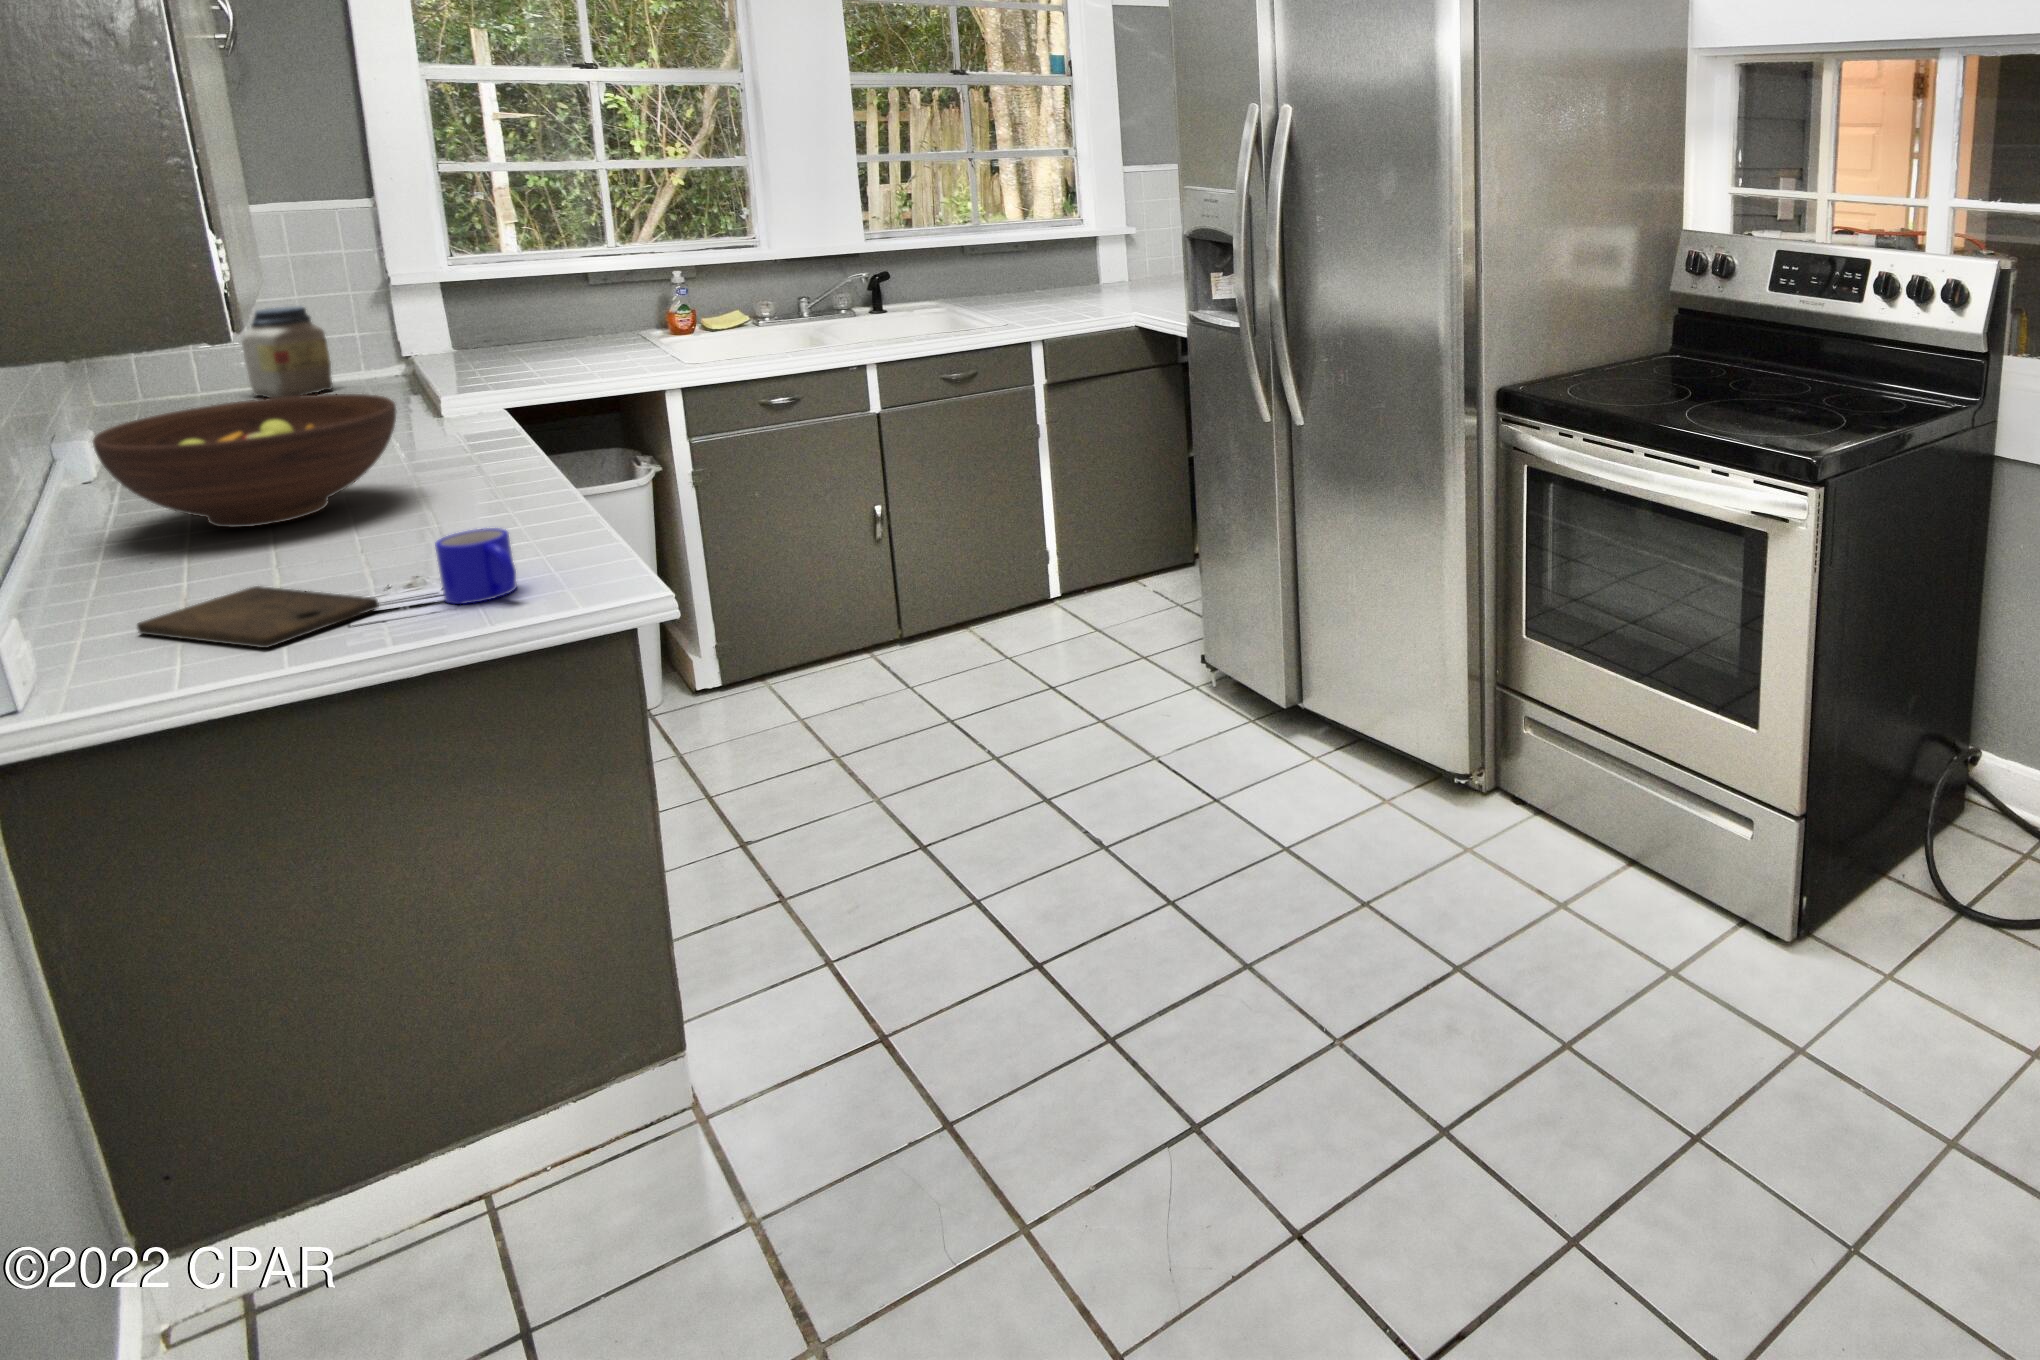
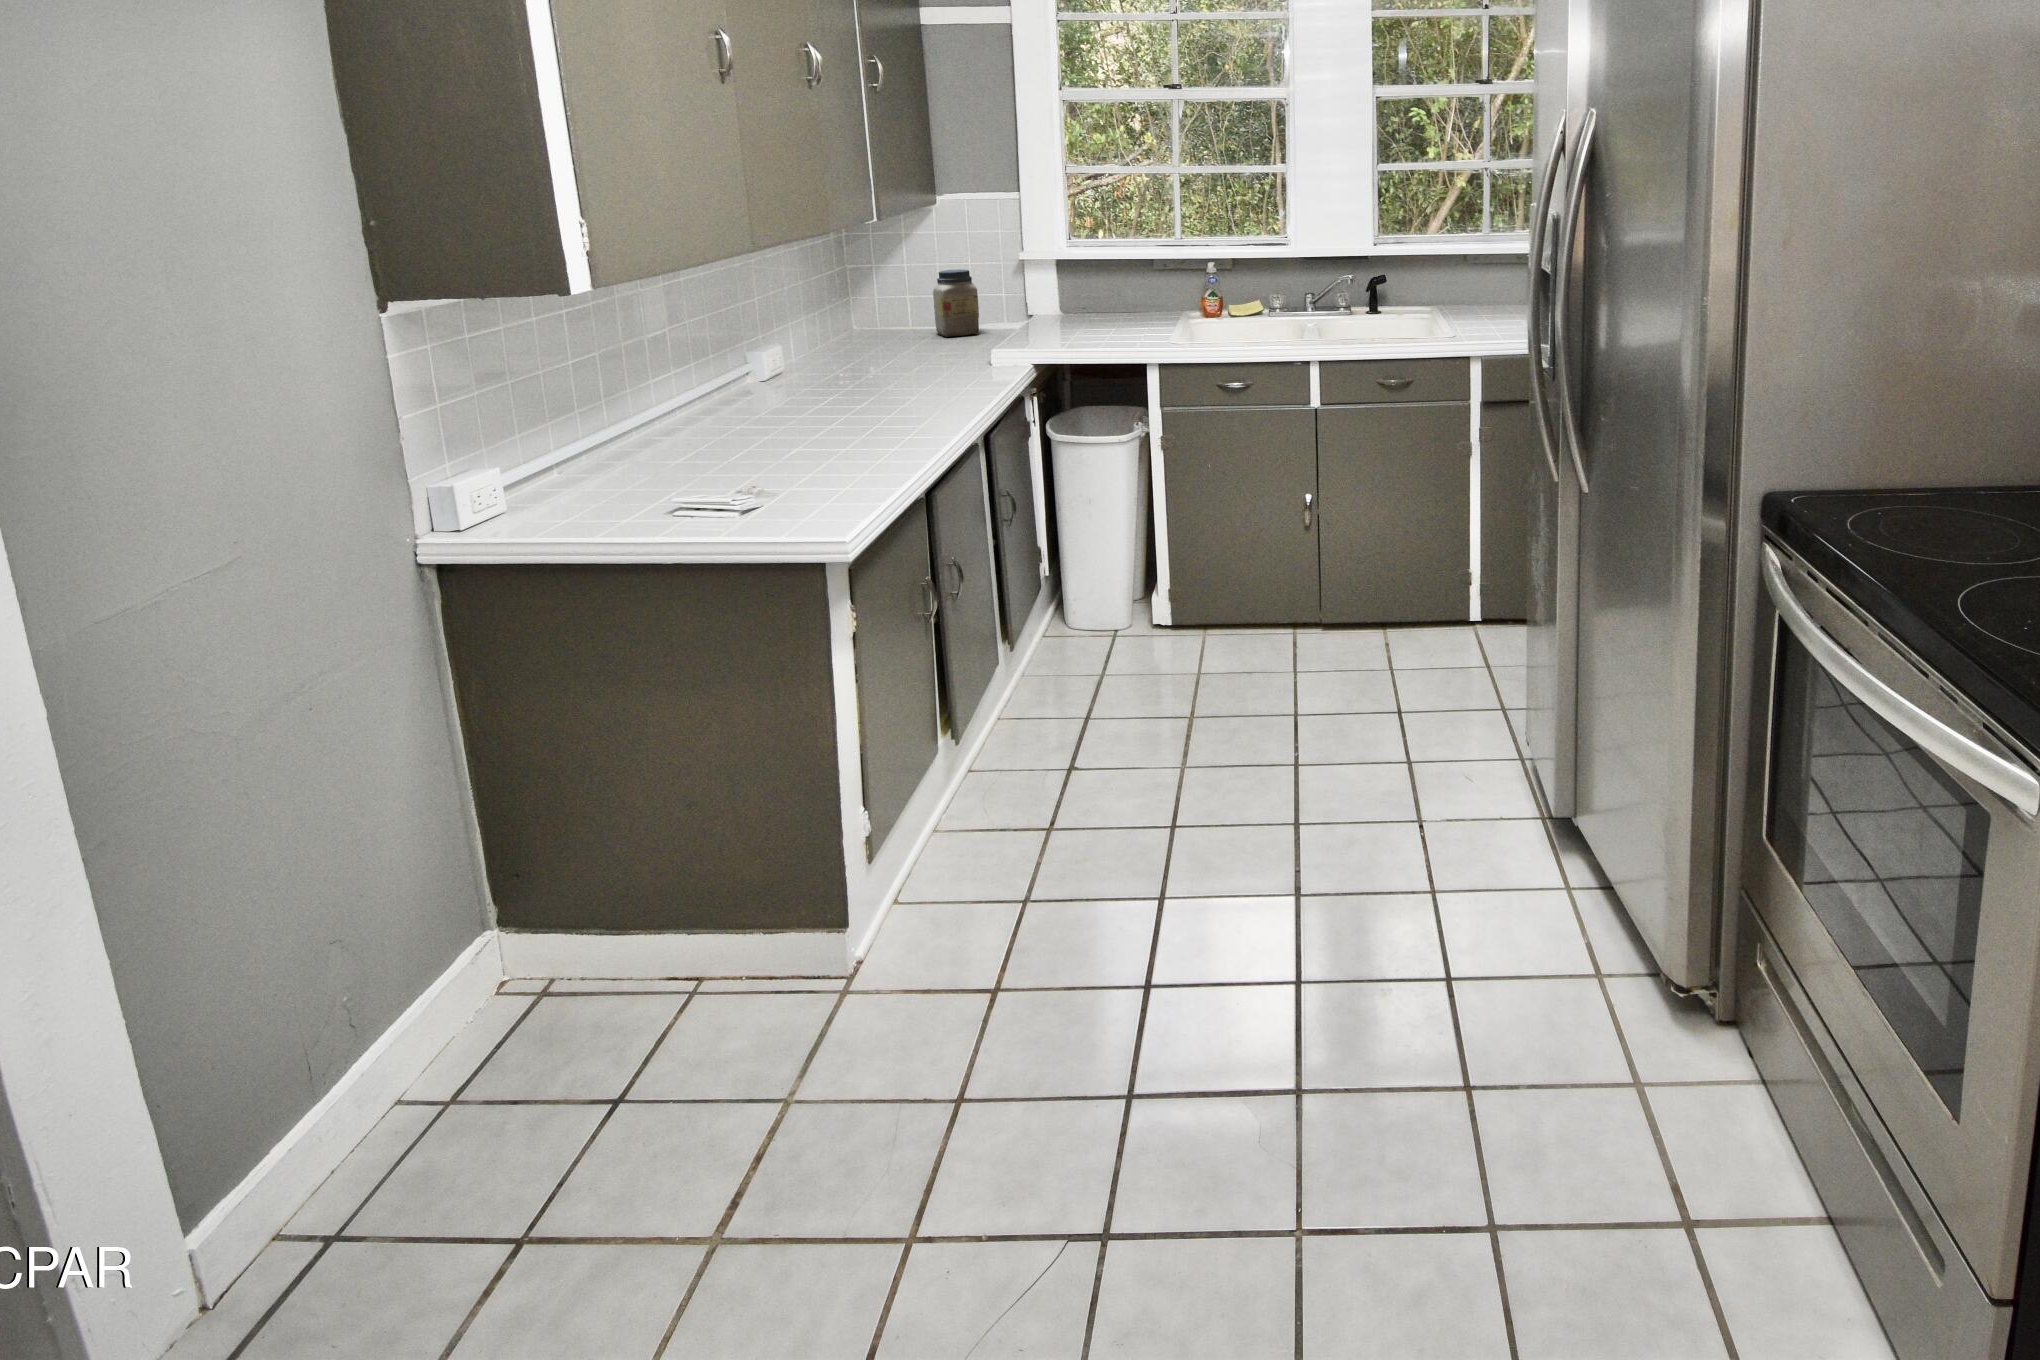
fruit bowl: present [93,394,397,527] -> none [690,337,865,429]
mug: present [435,528,517,604] -> none [726,458,781,516]
cutting board: present [137,586,379,648] -> none [595,473,698,520]

